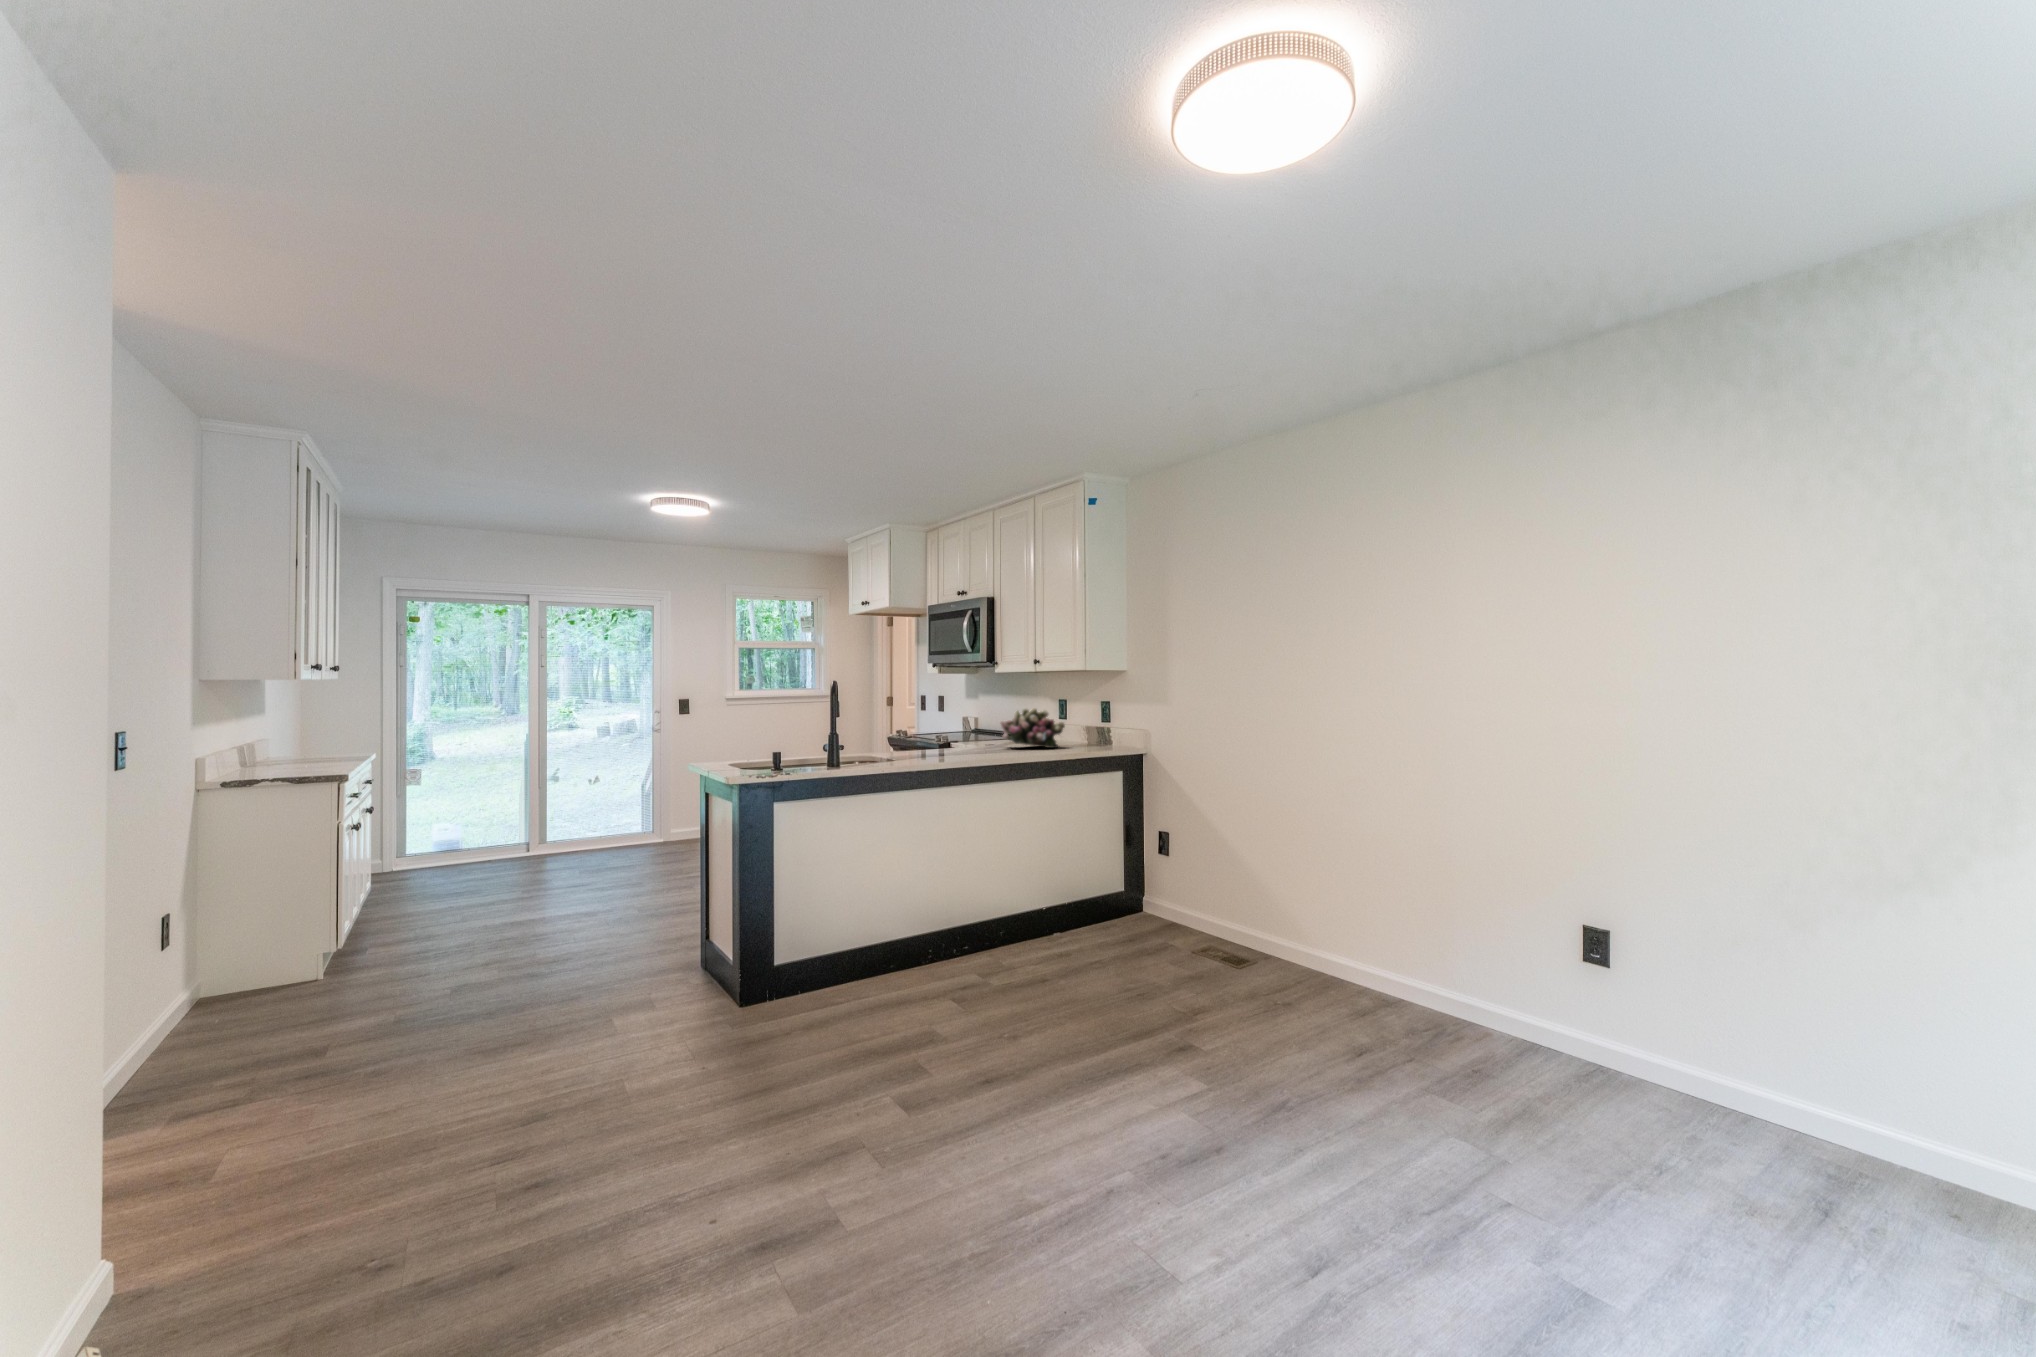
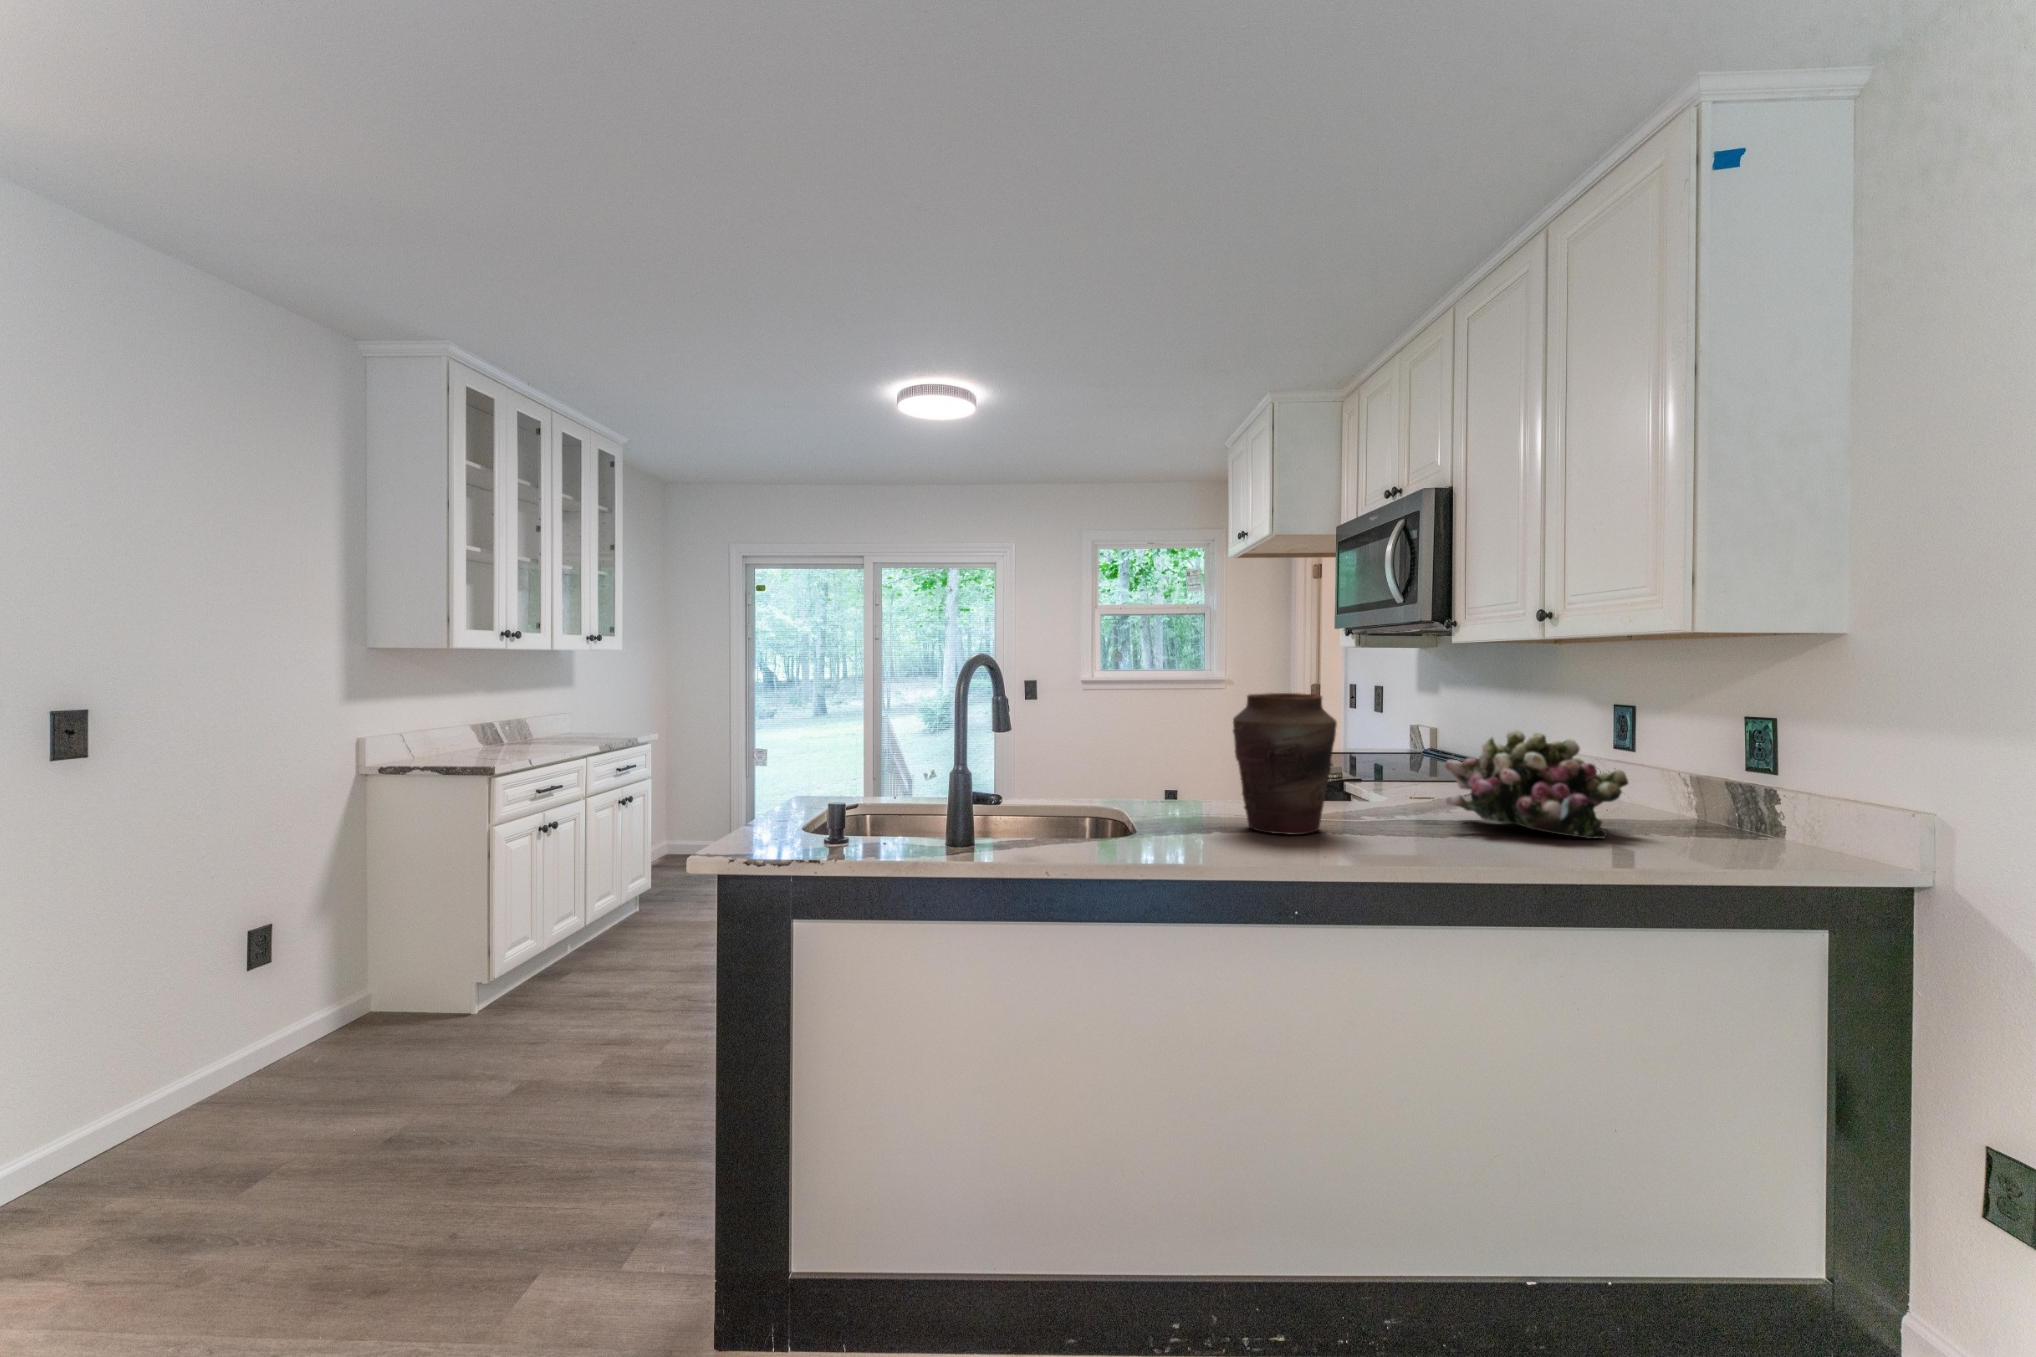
vase: none [918,693,962,752] -> present [1233,693,1337,835]

